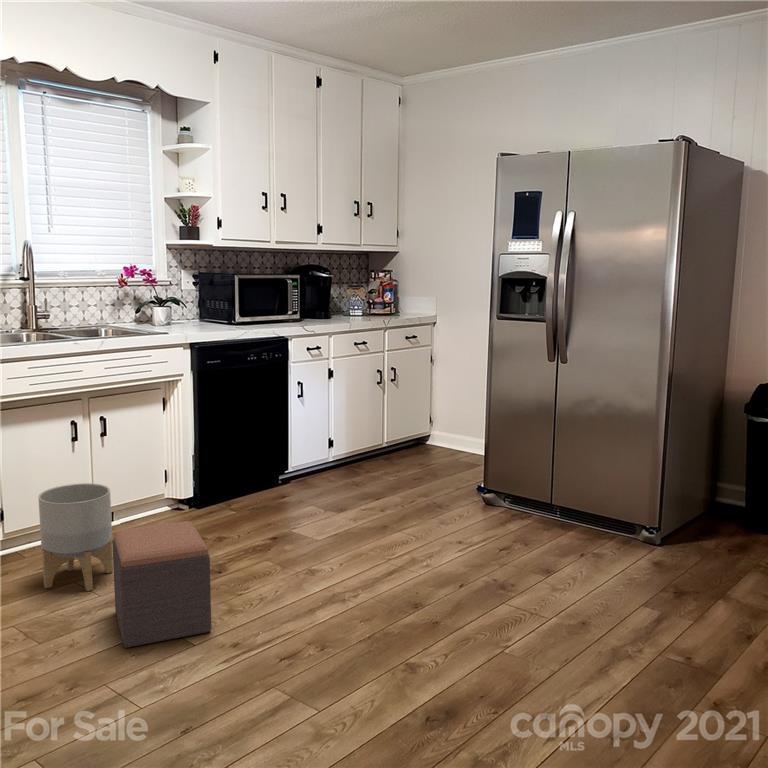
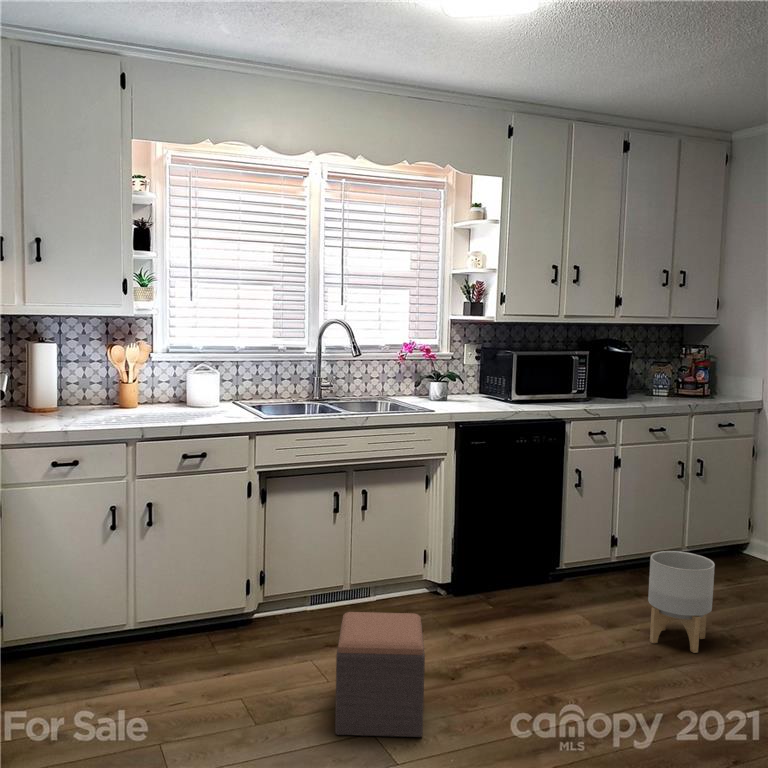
planter: present [38,483,113,591] -> present [648,551,715,653]

